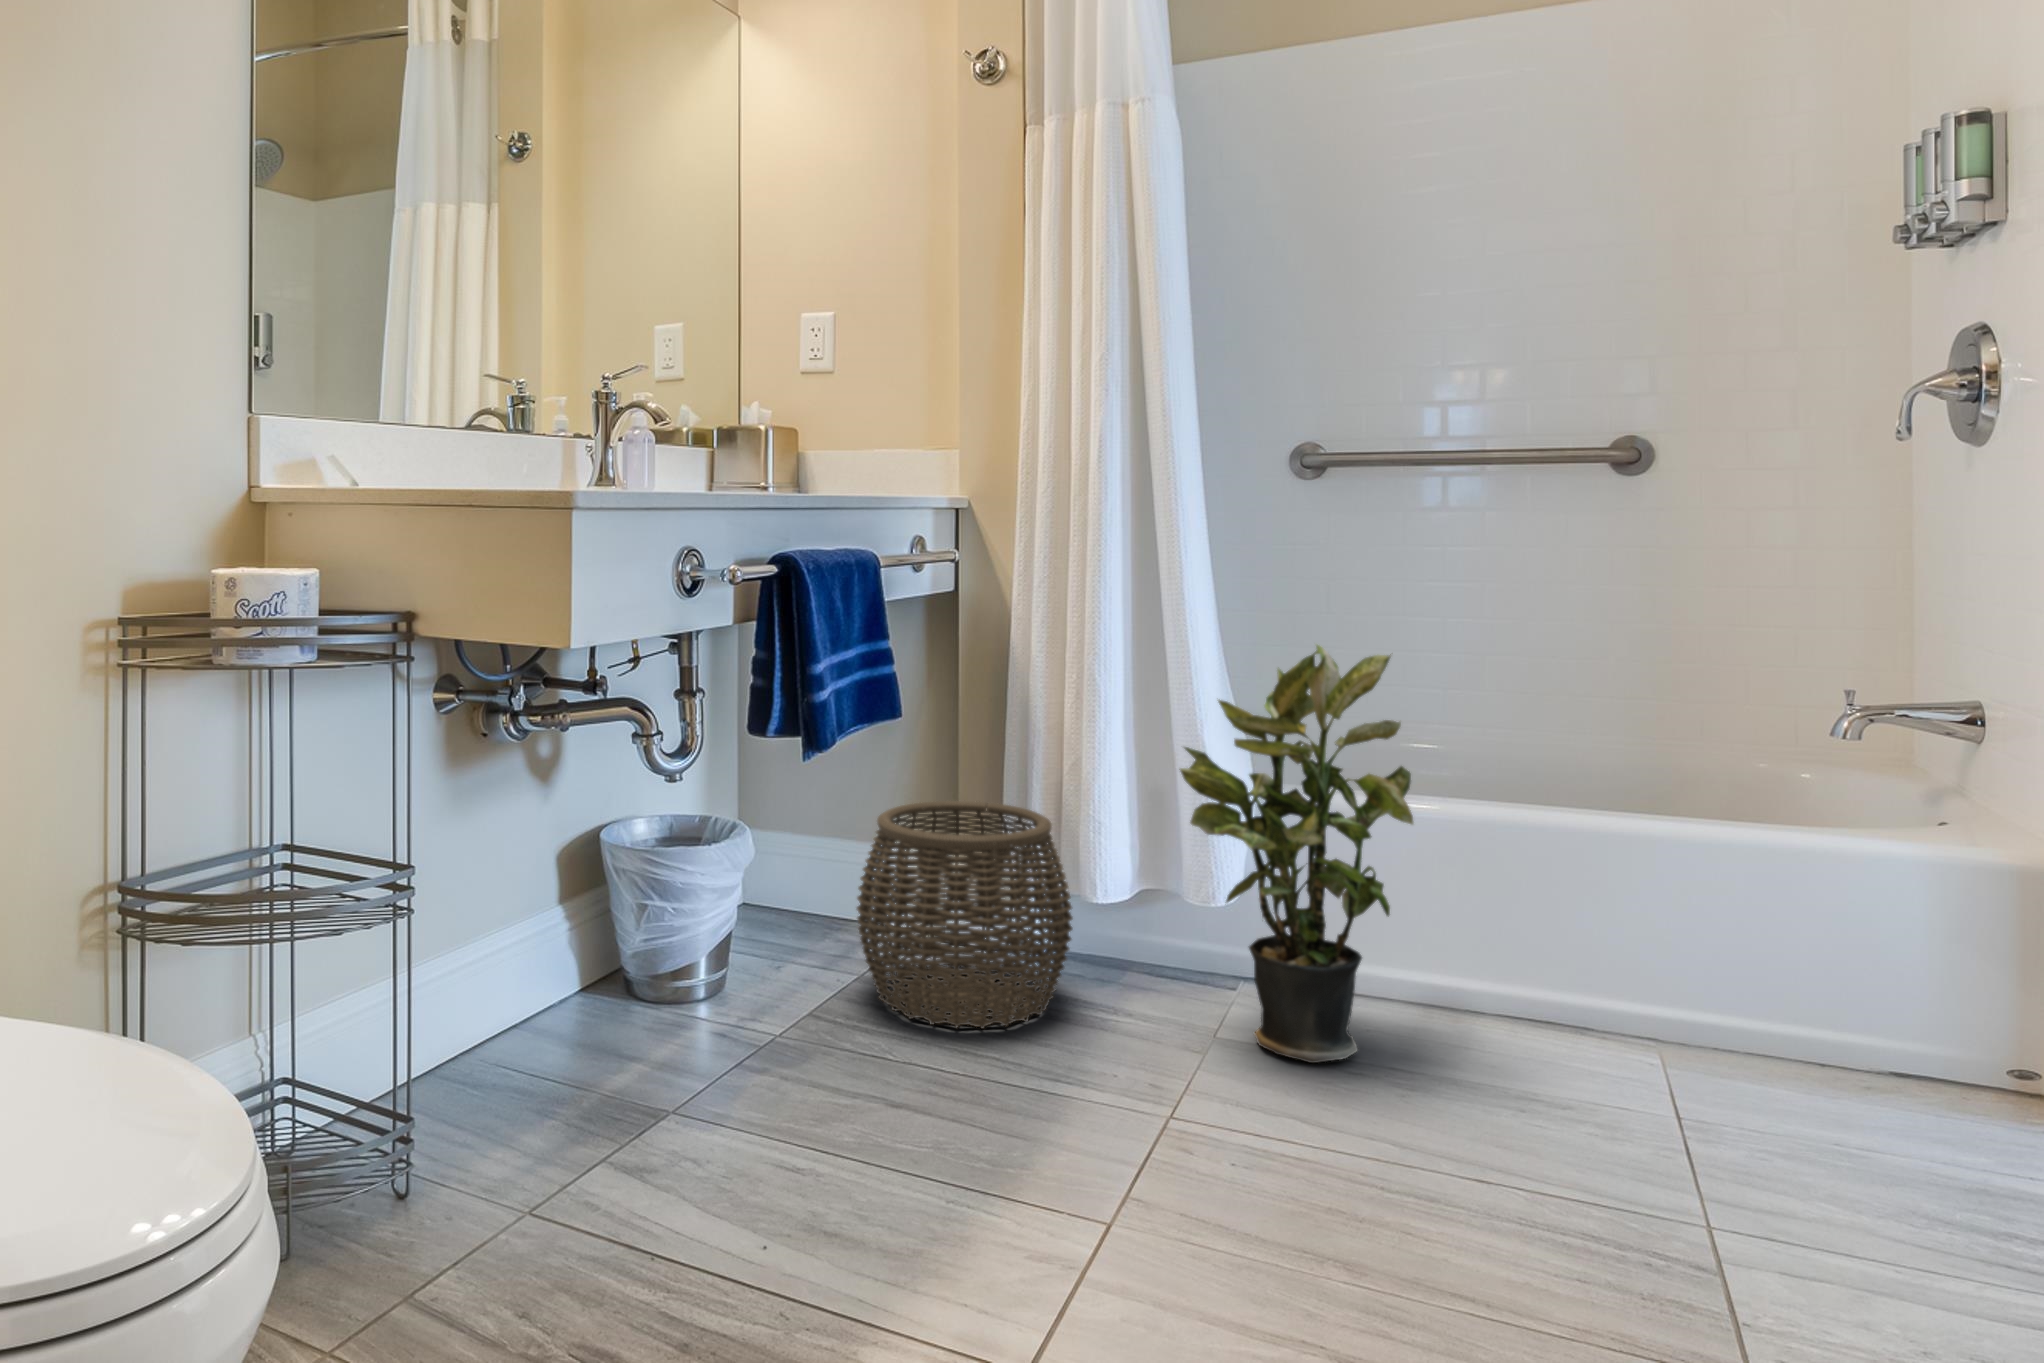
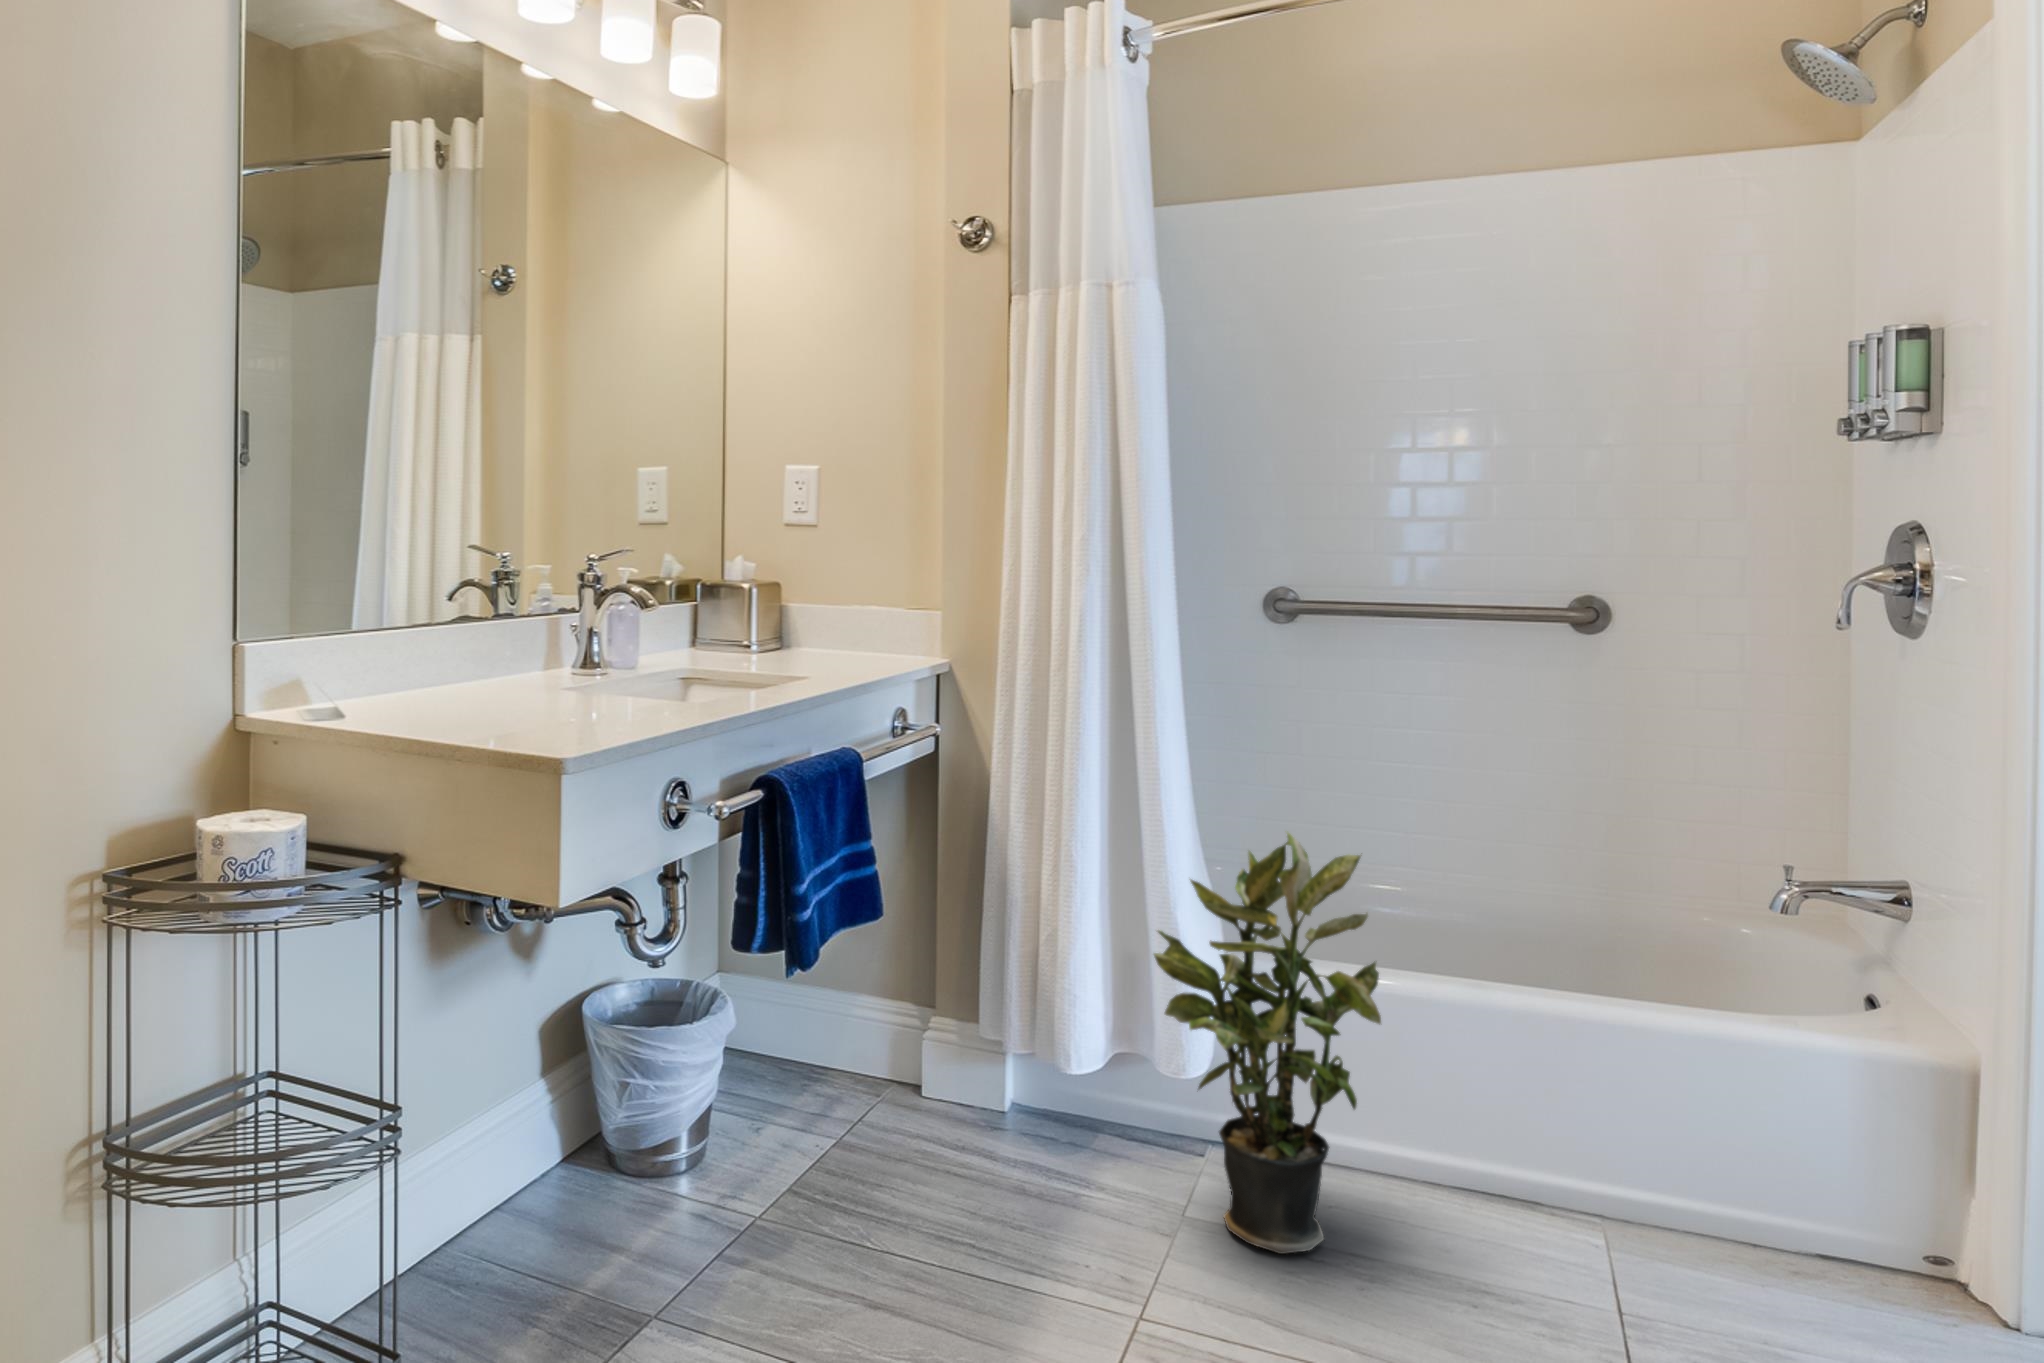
woven basket: present [857,801,1073,1029] -> none [833,963,1046,1211]

